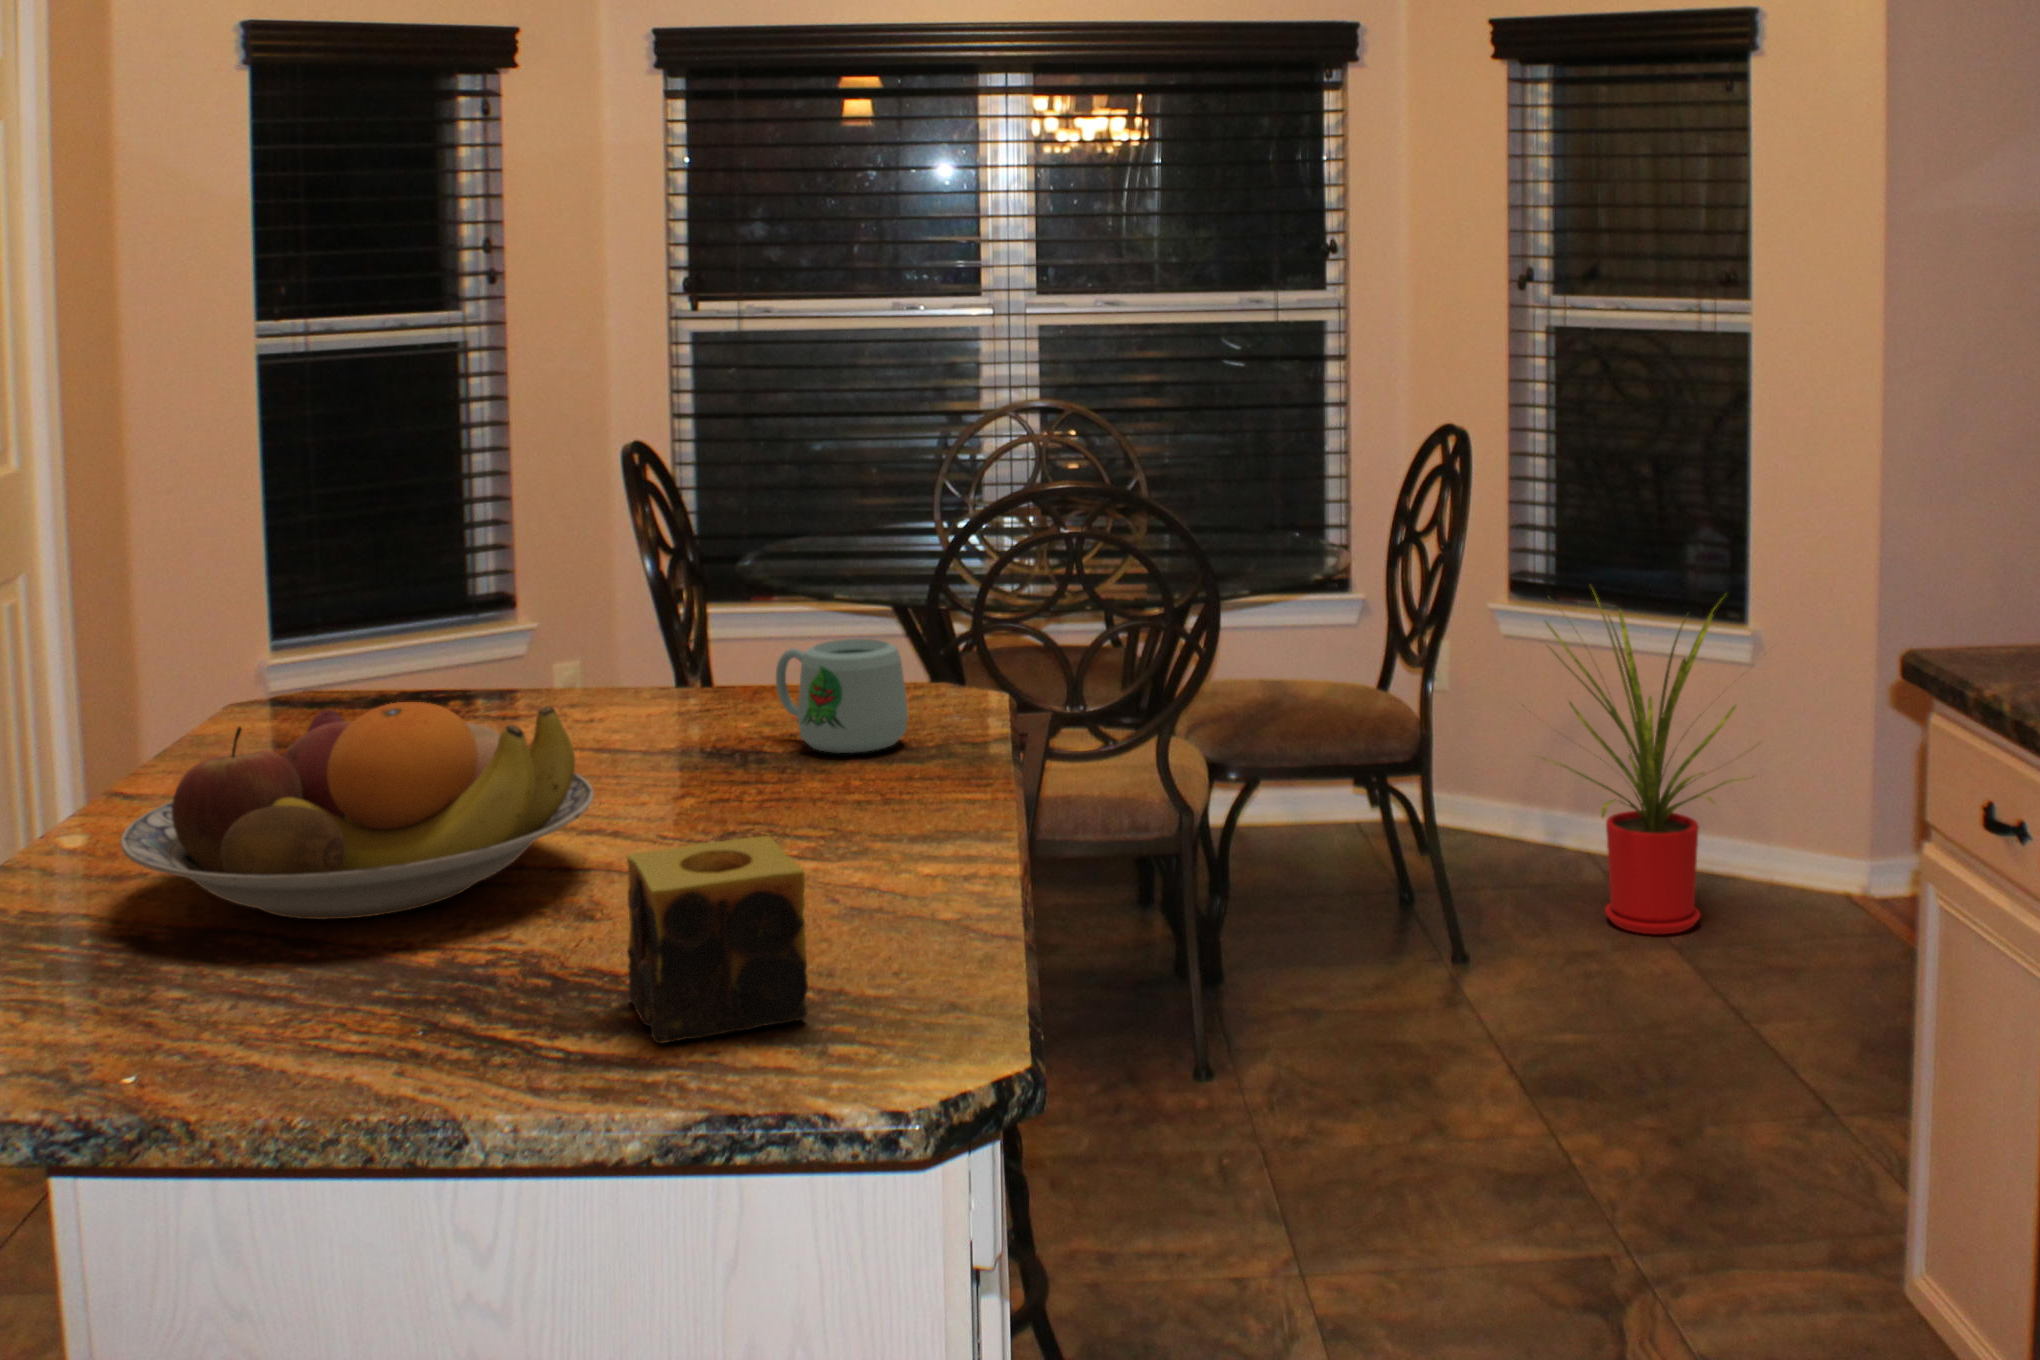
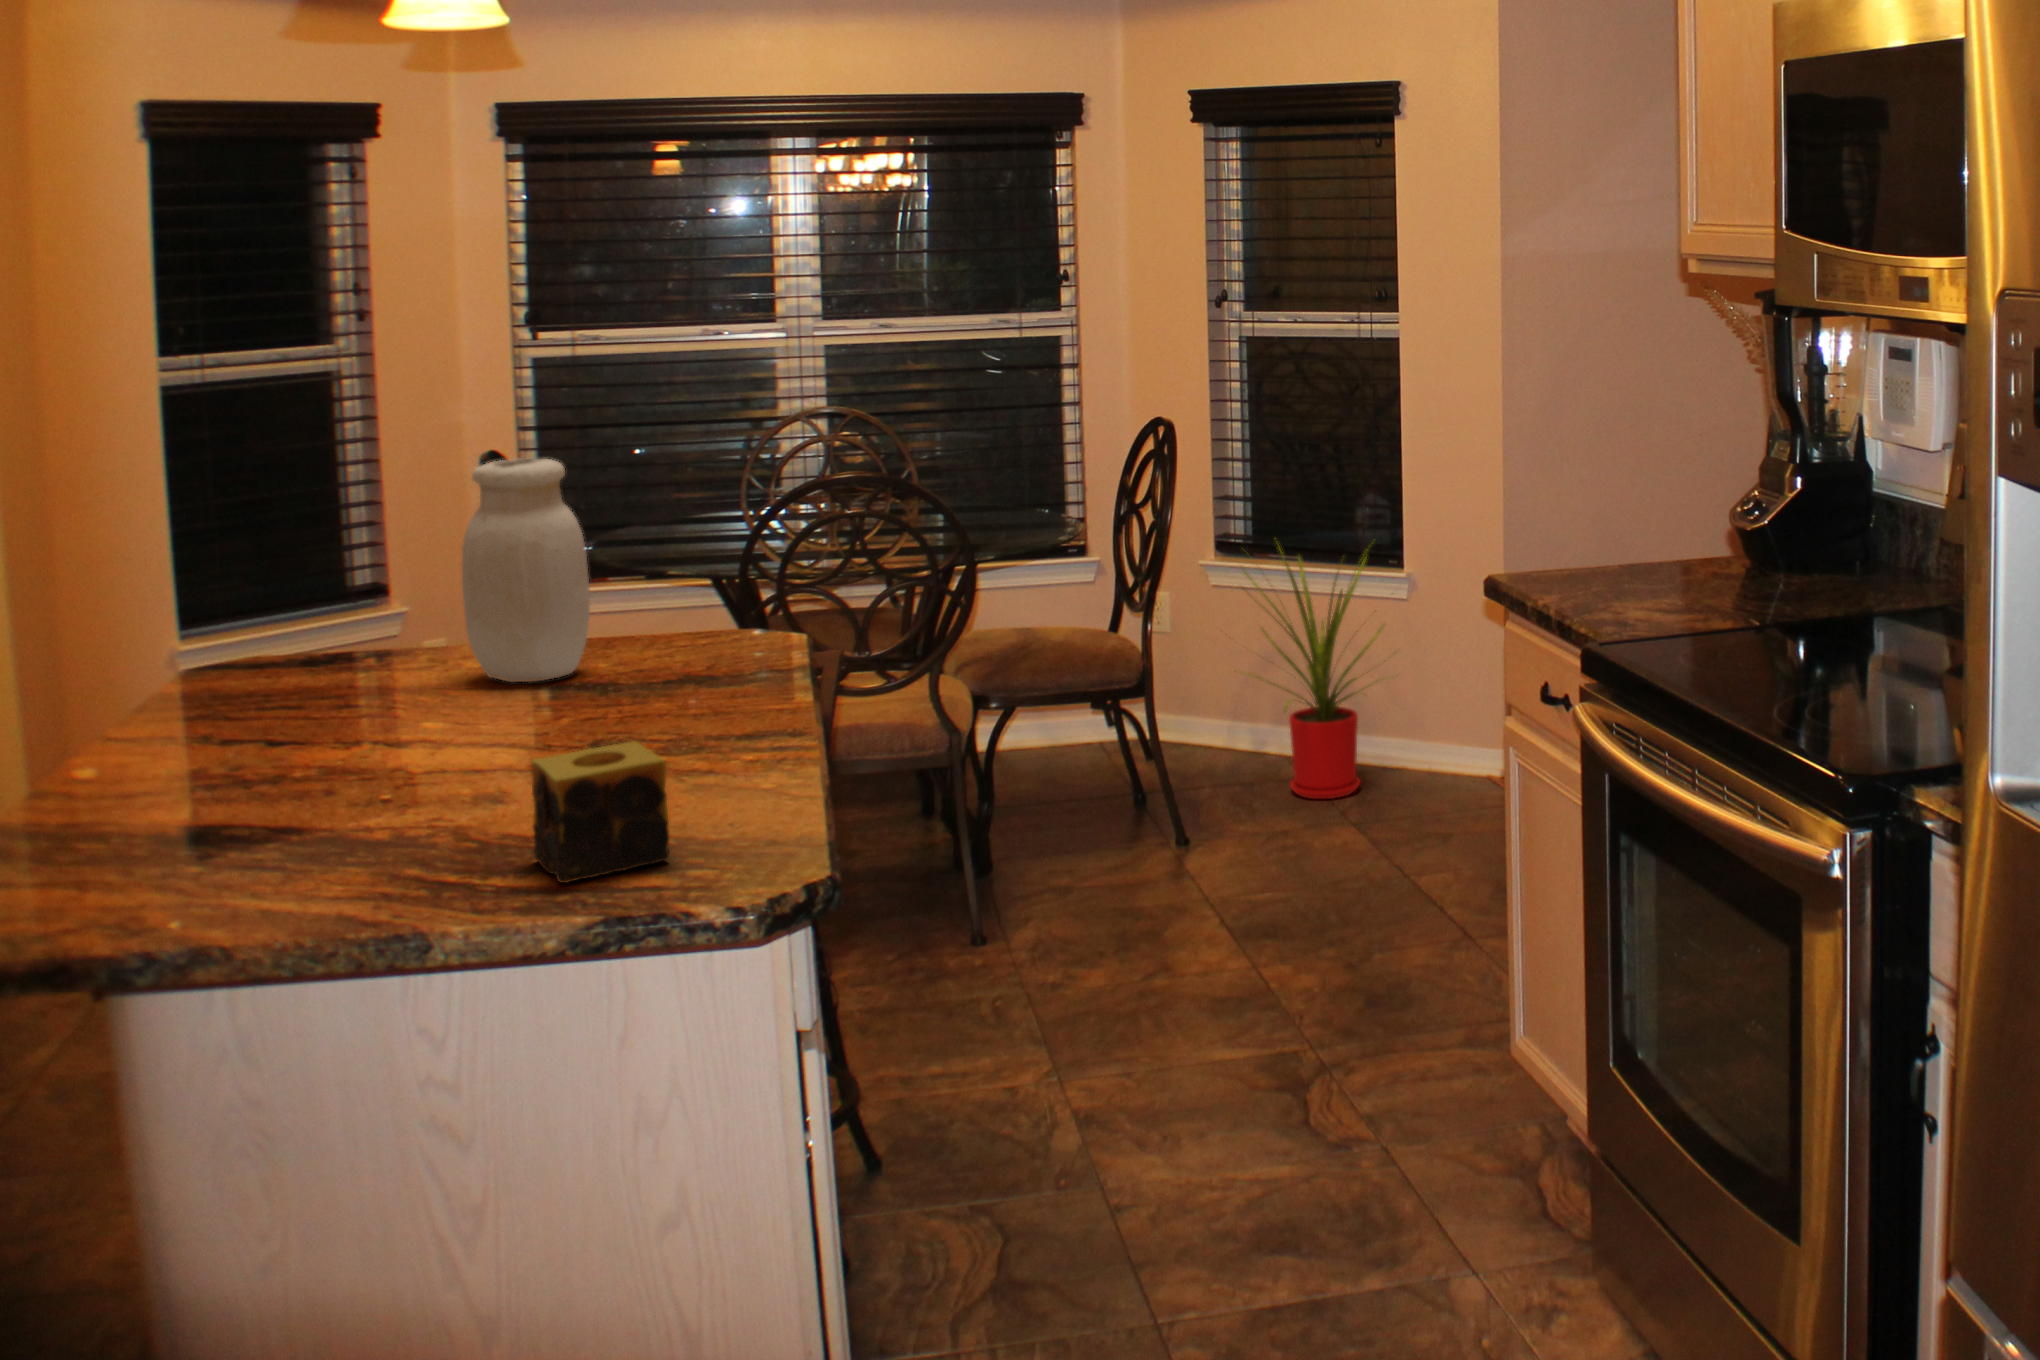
jar: none [591,436,743,727] -> present [462,458,590,682]
mug: present [776,639,908,753] -> none [620,606,728,691]
fruit bowl: present [121,702,594,919] -> none [99,666,488,833]

